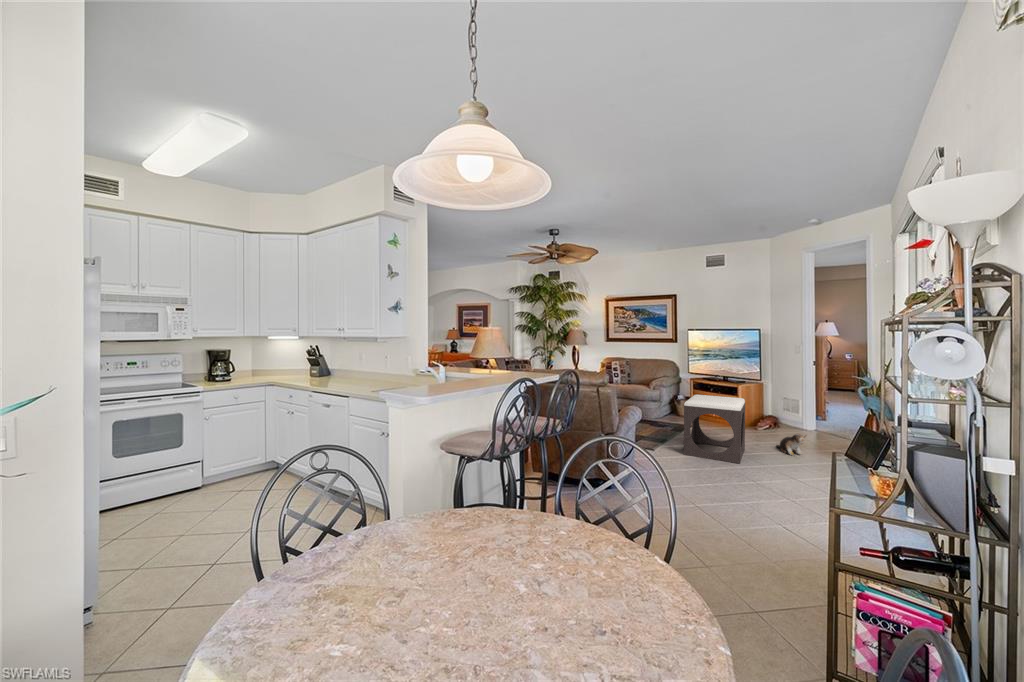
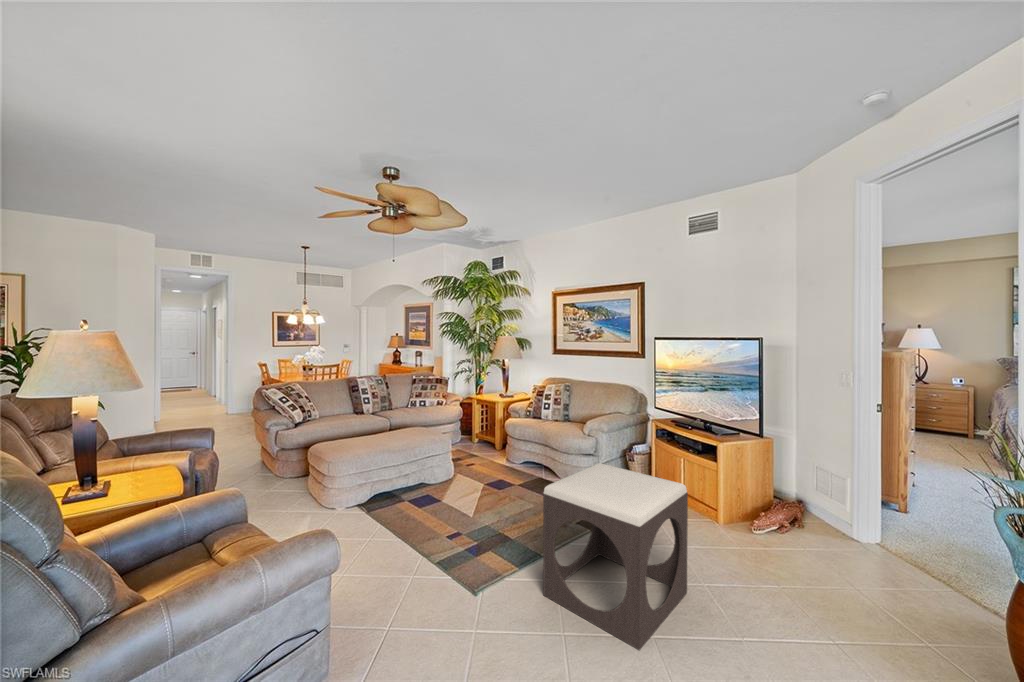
plush toy: present [776,433,807,455] -> none [764,579,821,631]

